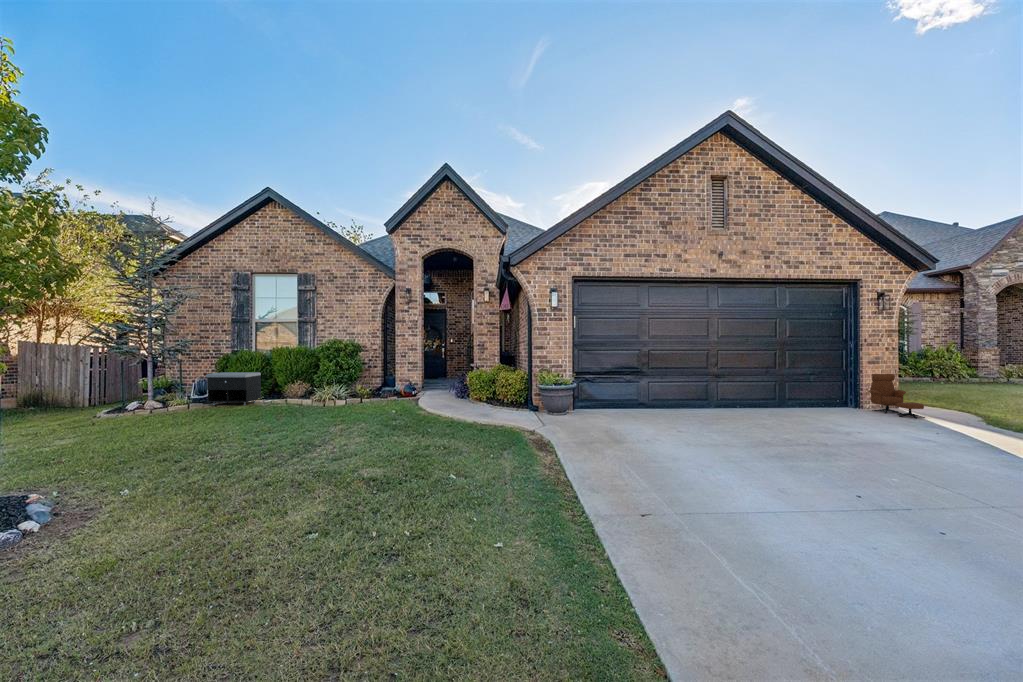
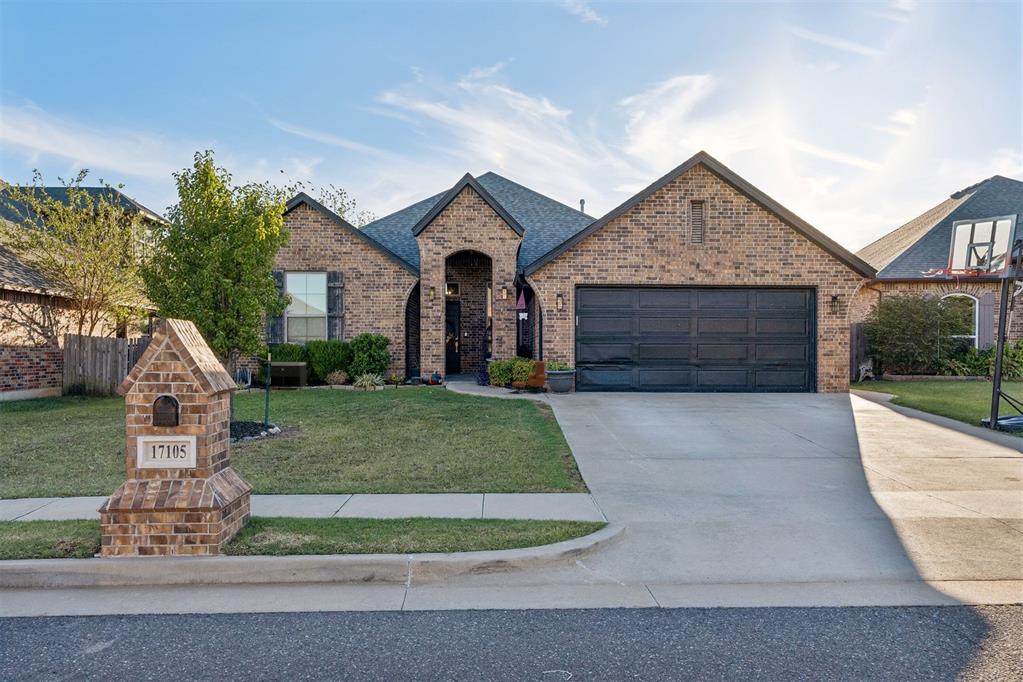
lounge chair: present [868,374,925,418] -> present [512,361,546,393]

